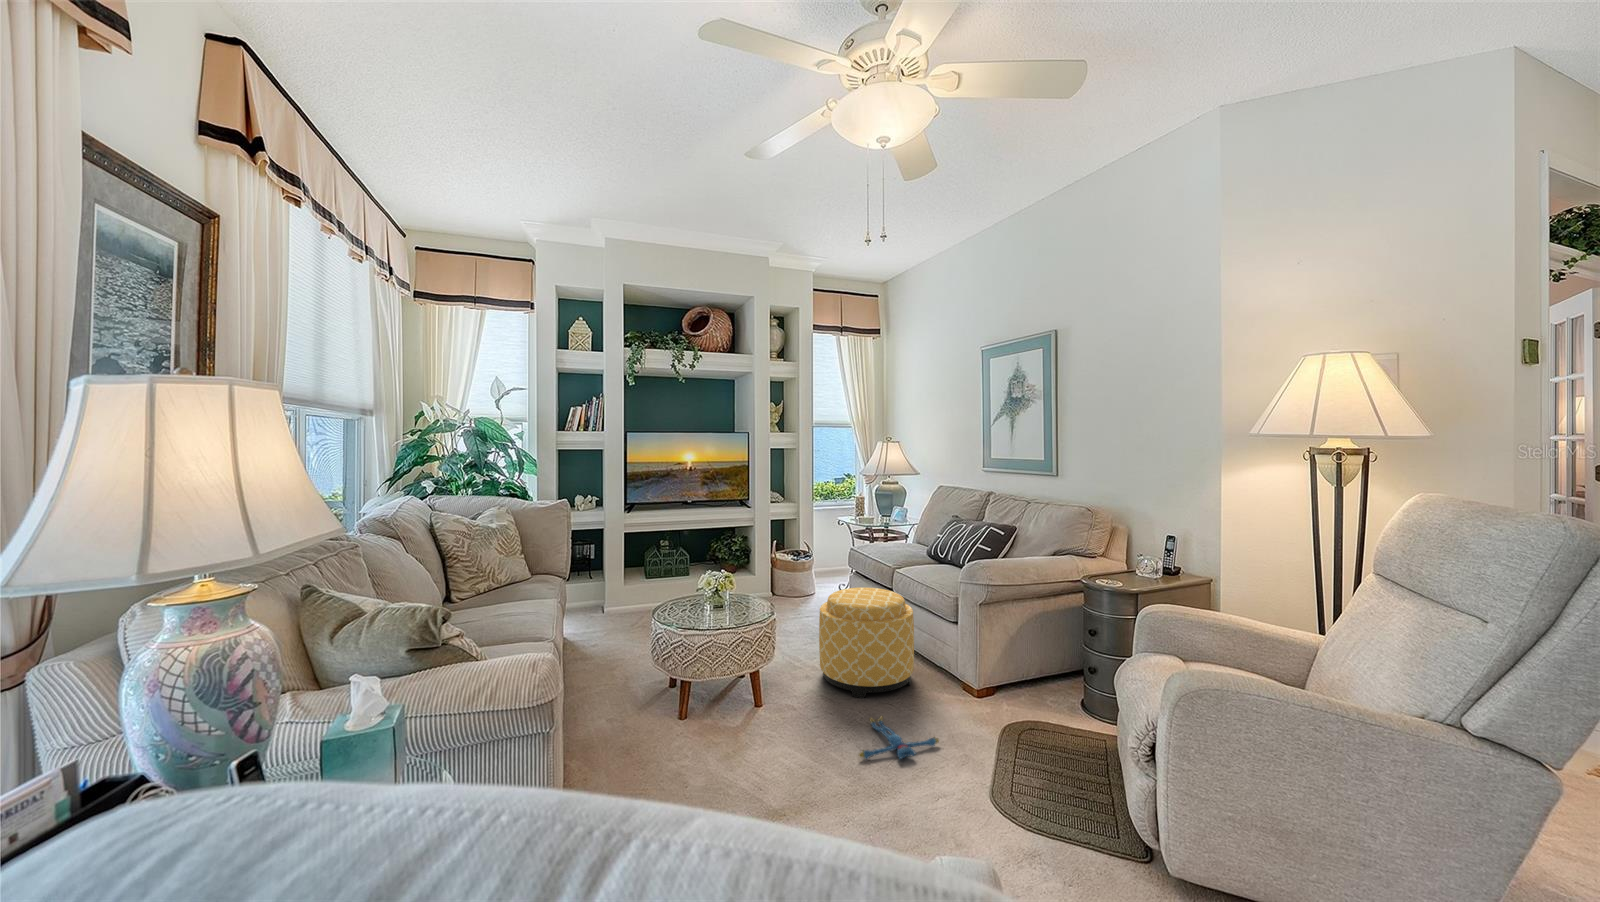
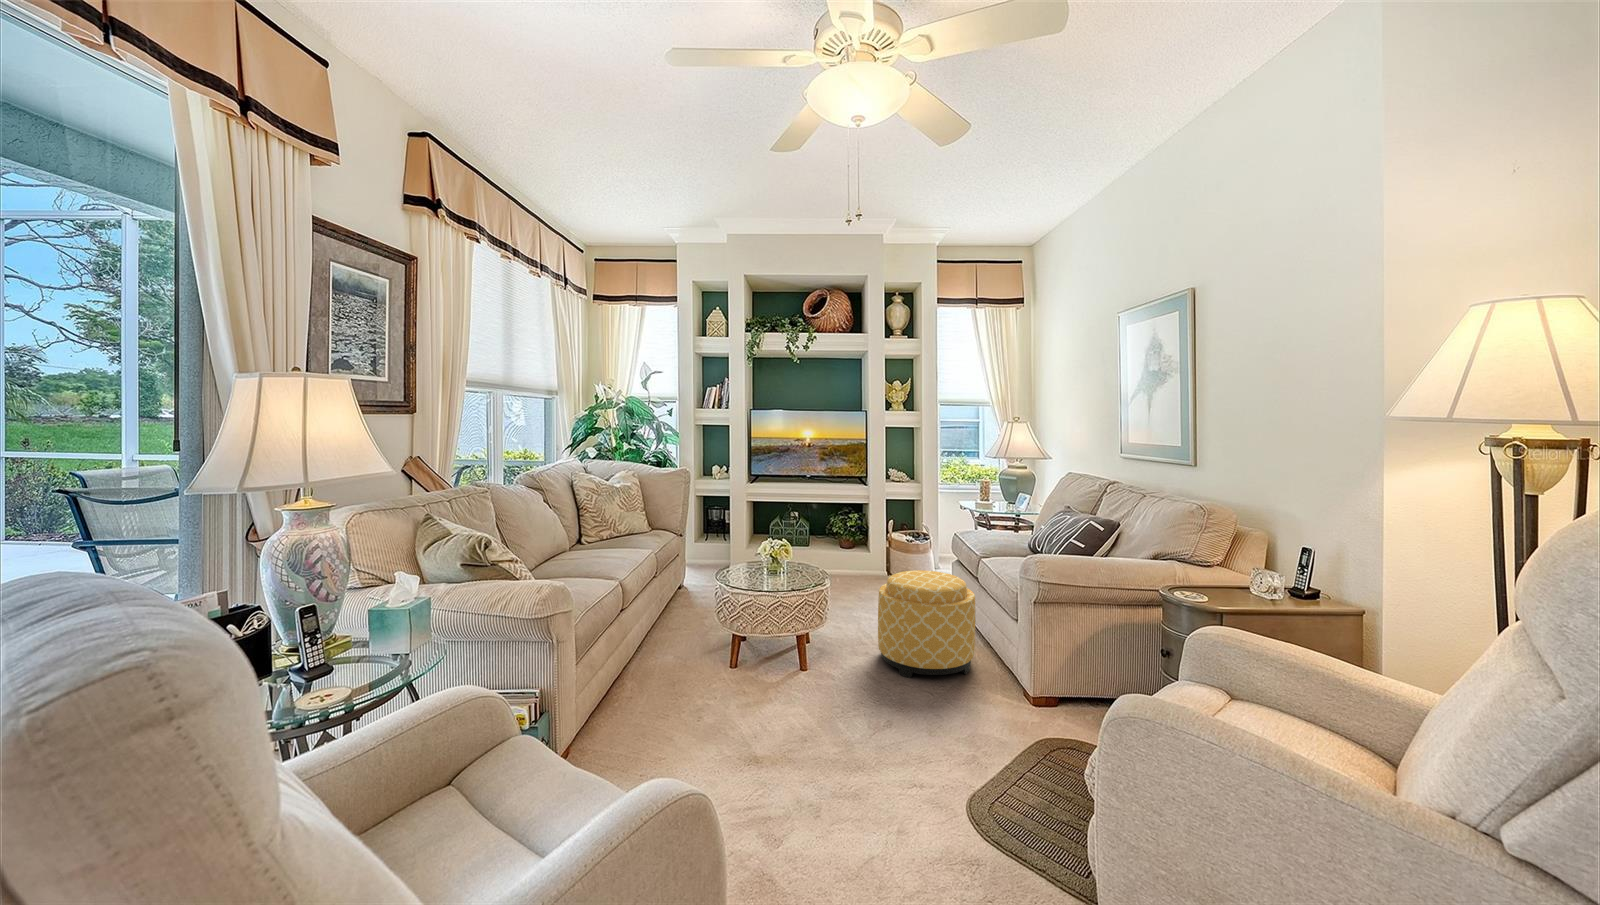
plush toy: present [859,716,939,759] -> none [866,694,955,735]

